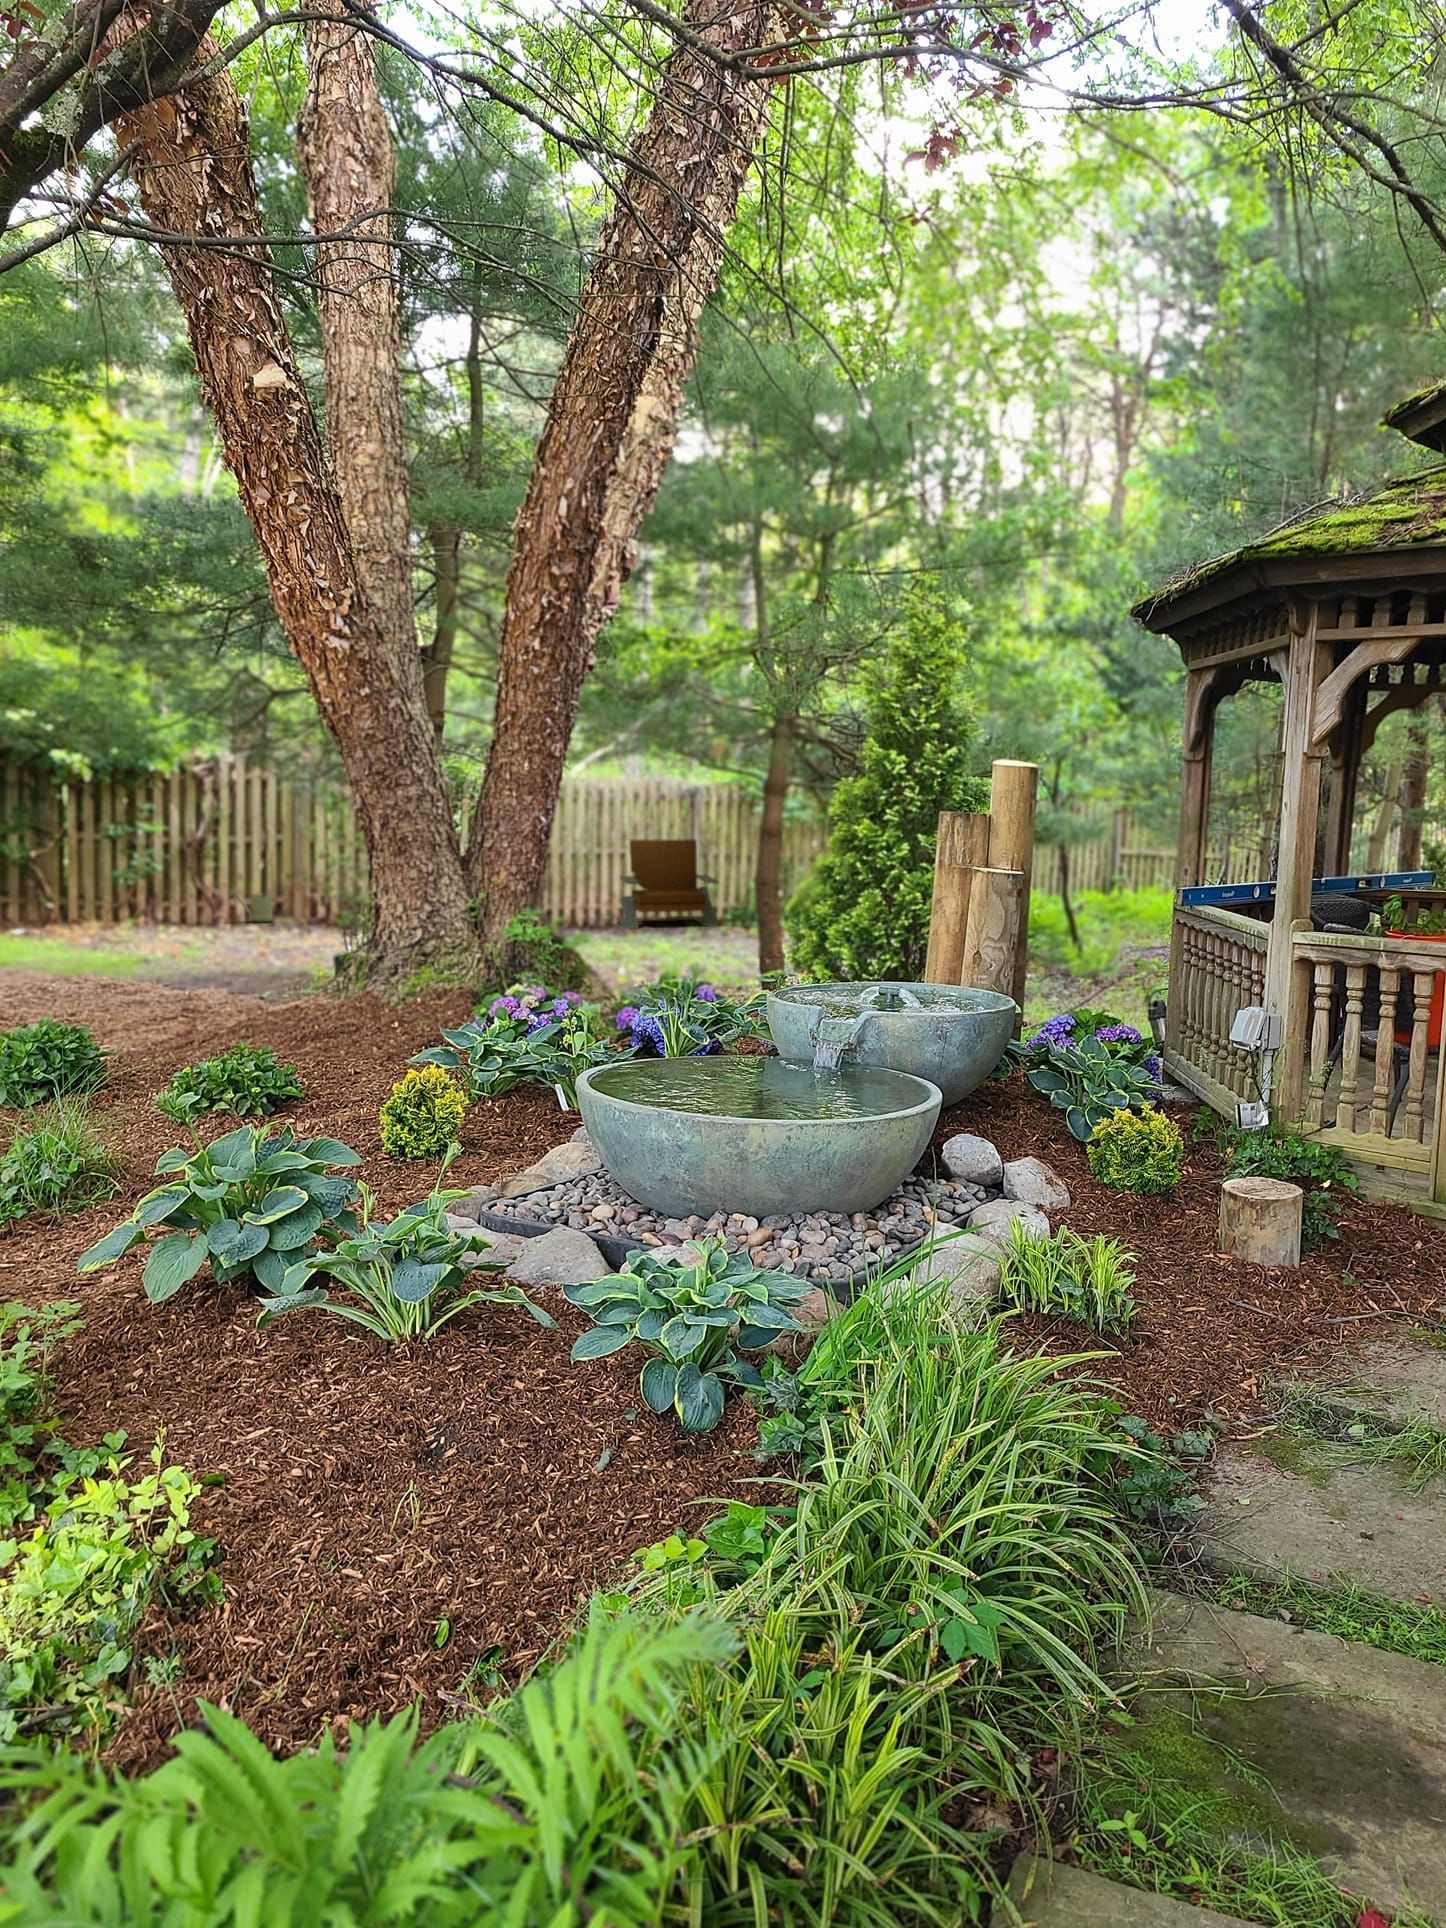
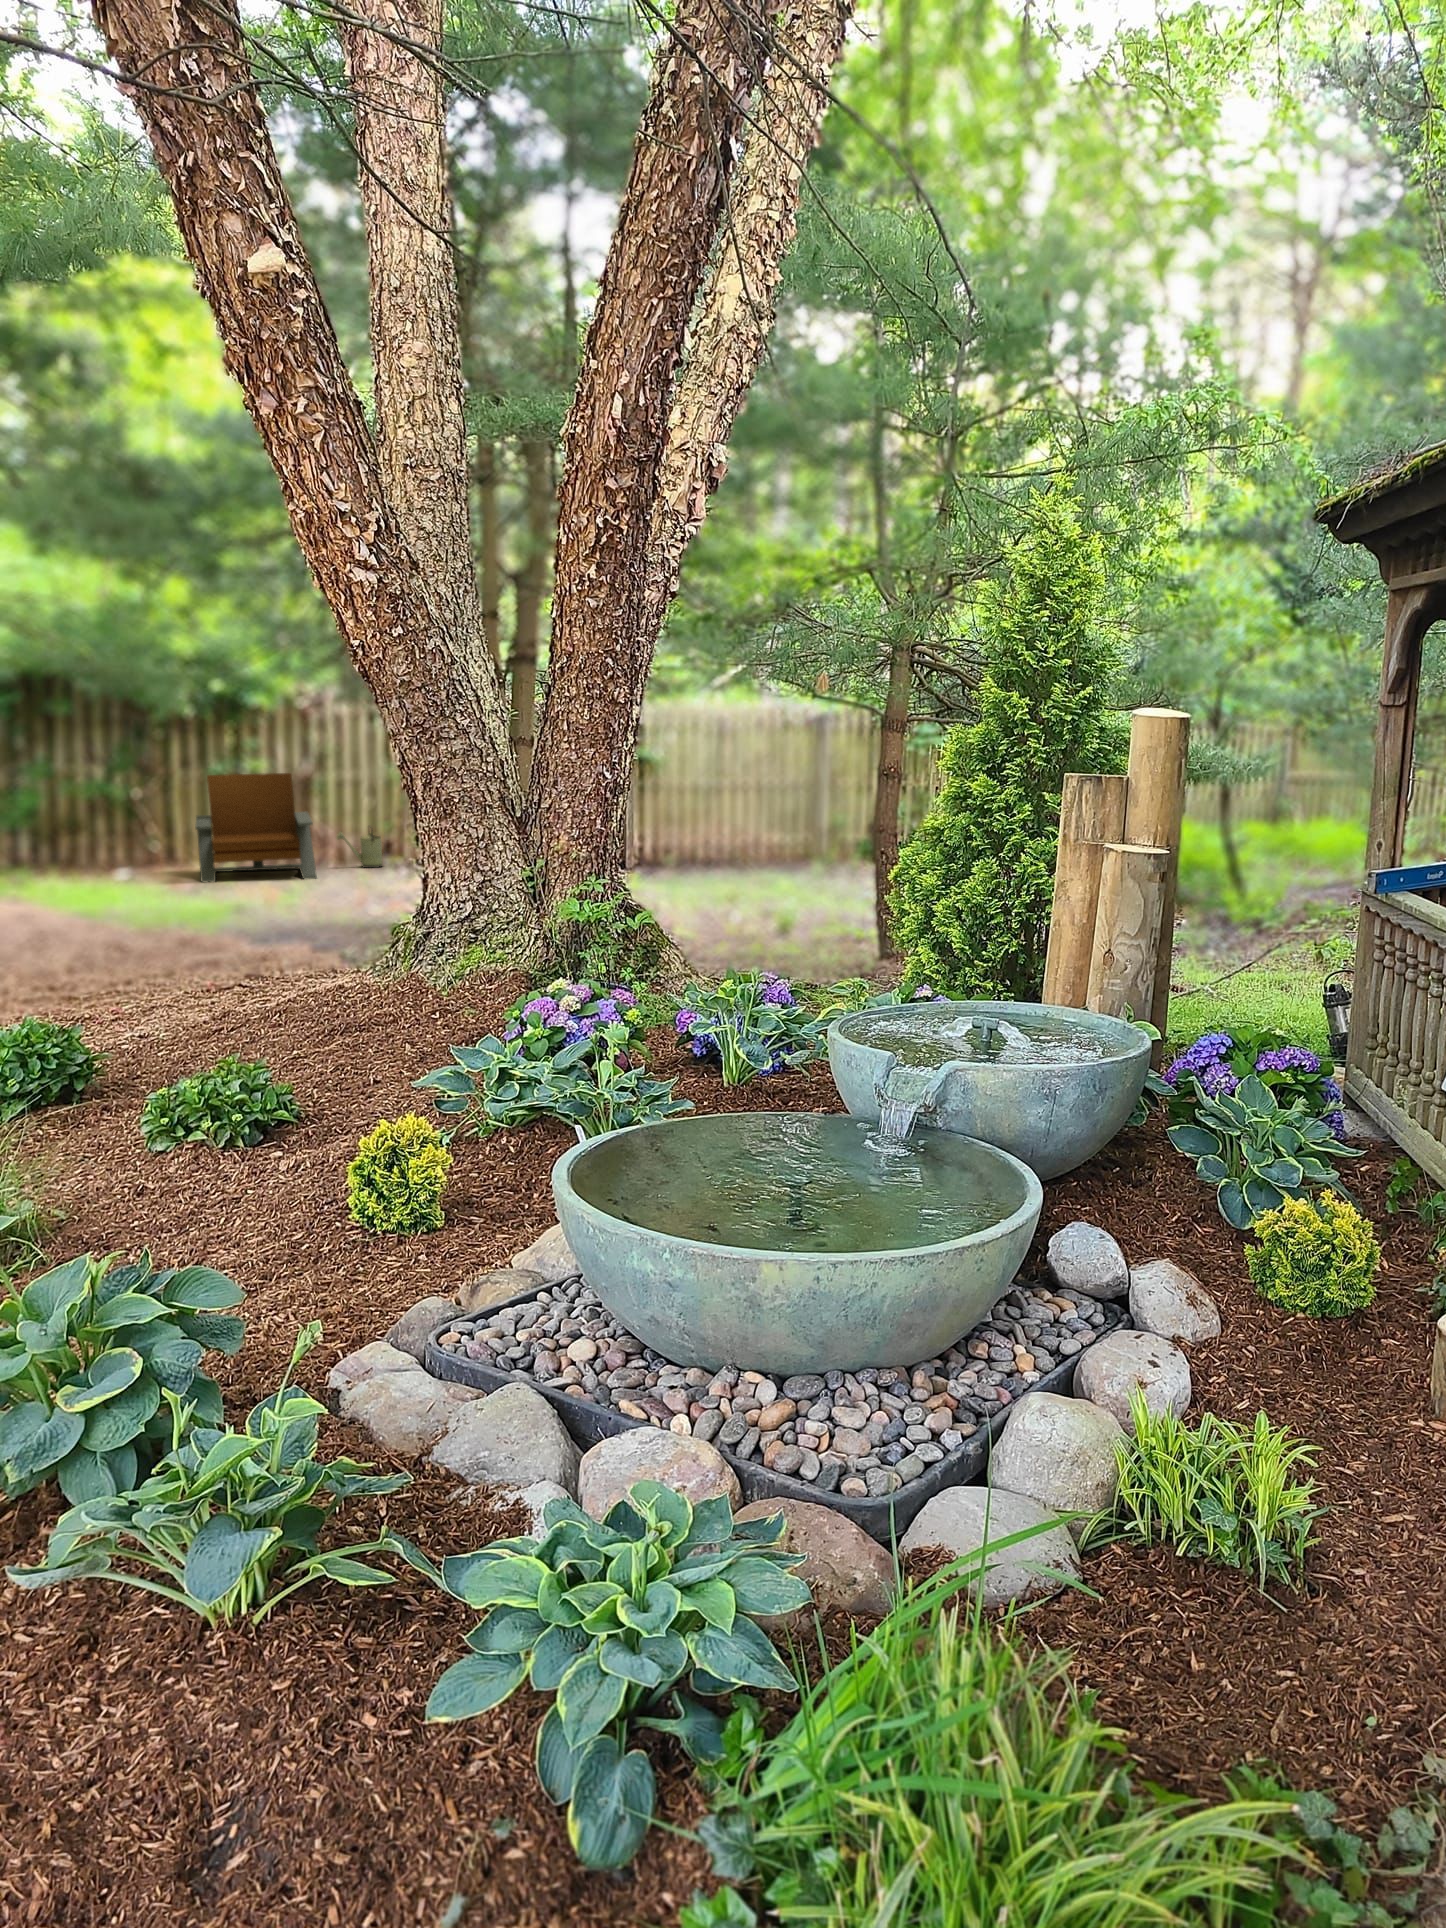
lounge chair: present [617,839,718,929] -> present [195,773,317,882]

